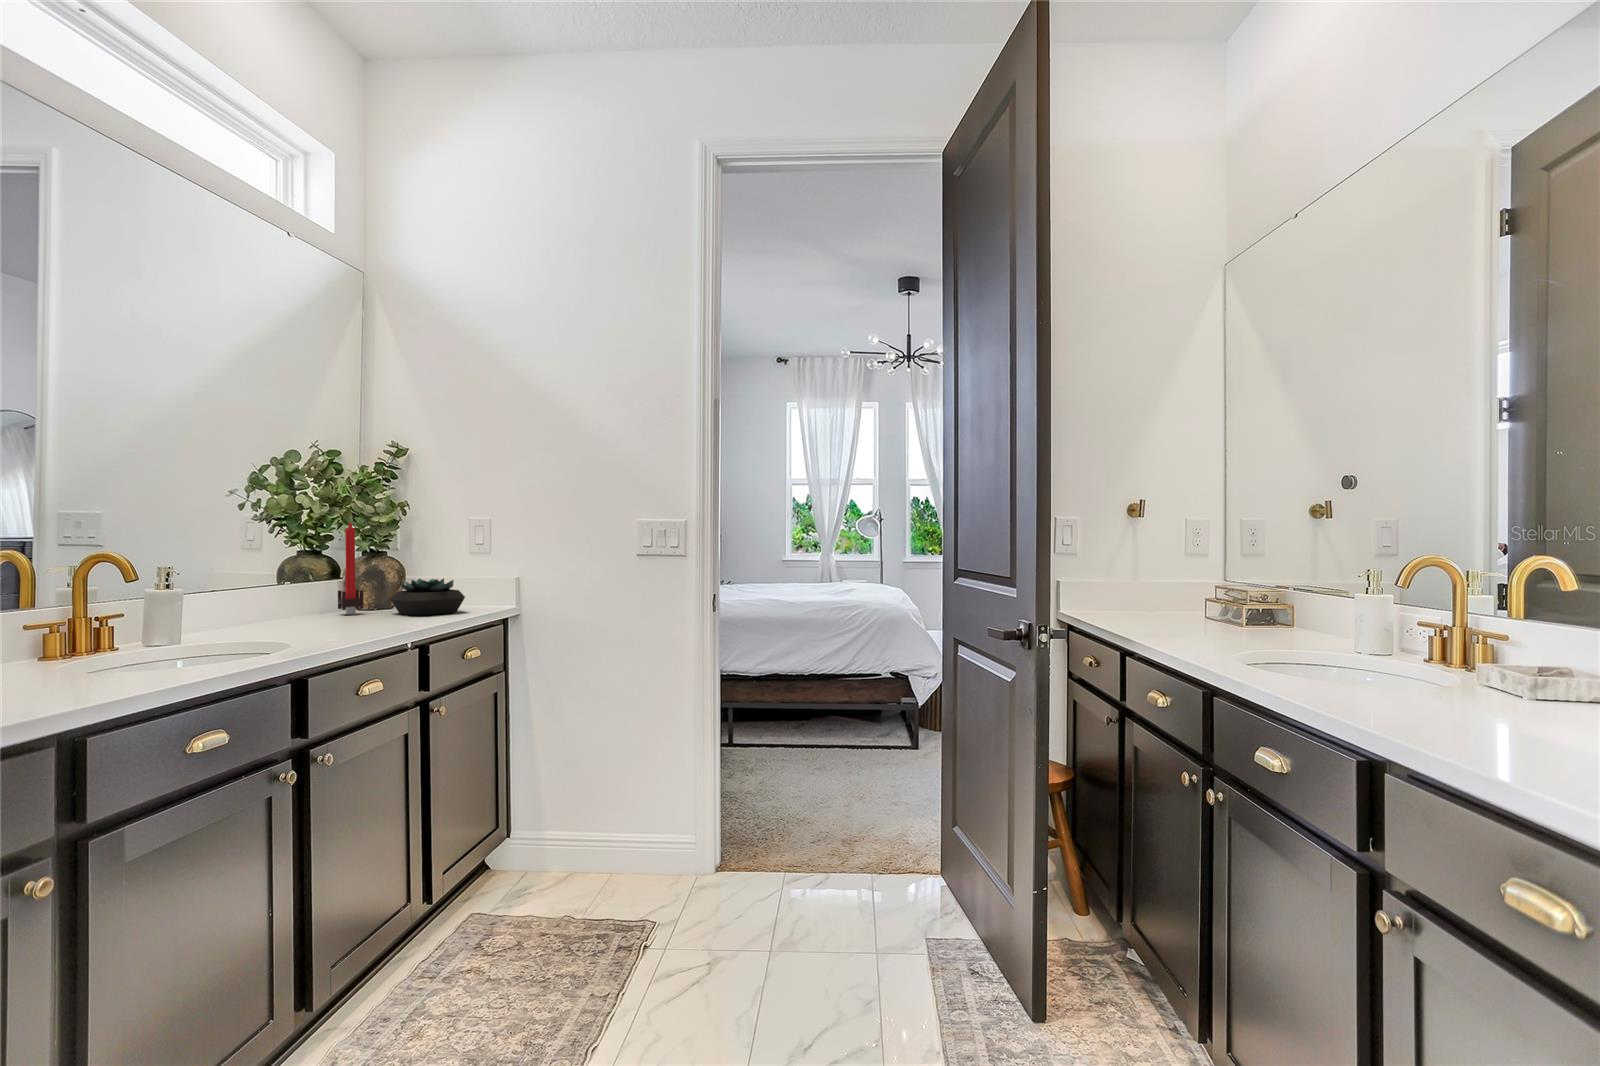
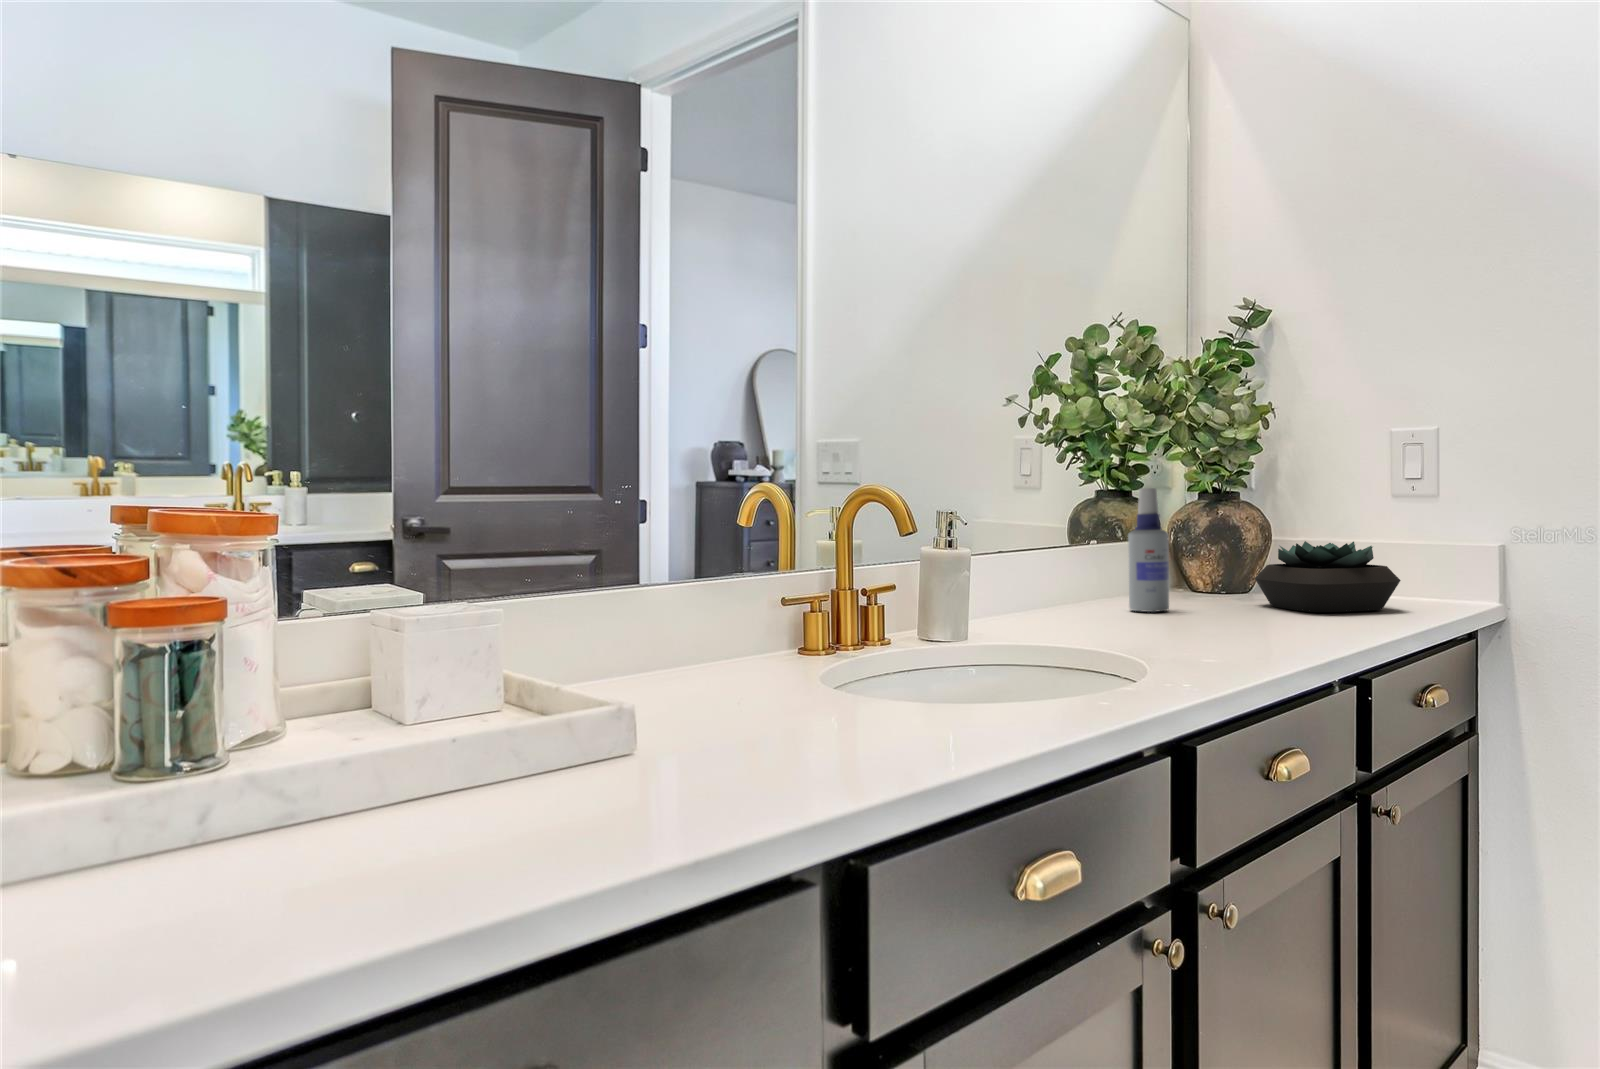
candle: present [338,523,363,614] -> none [1165,441,1209,602]
spray bottle: none [309,550,334,621] -> present [1128,488,1169,612]

